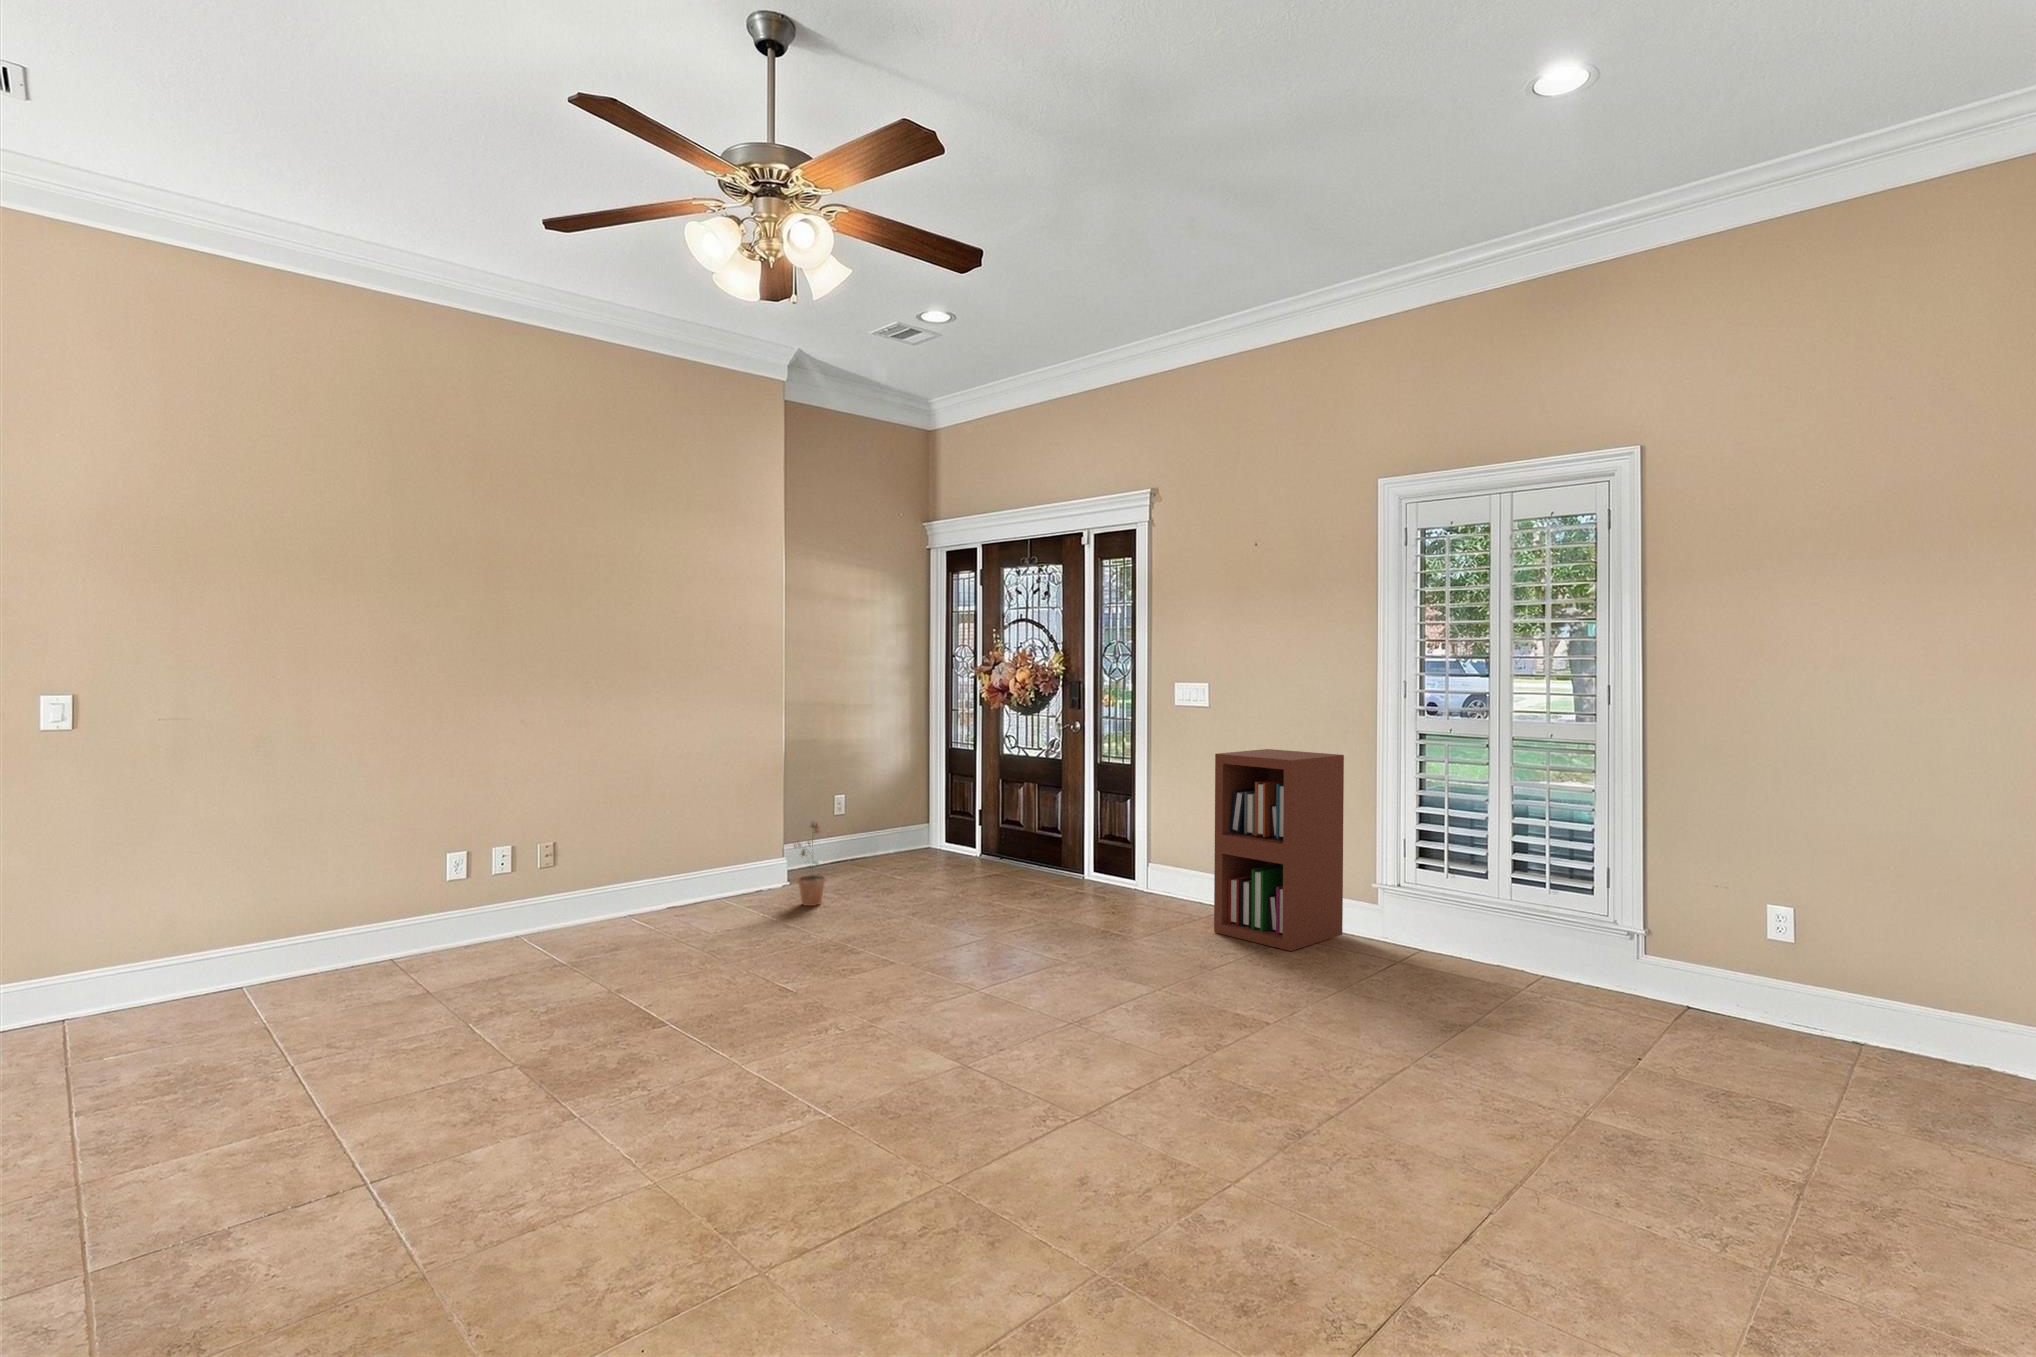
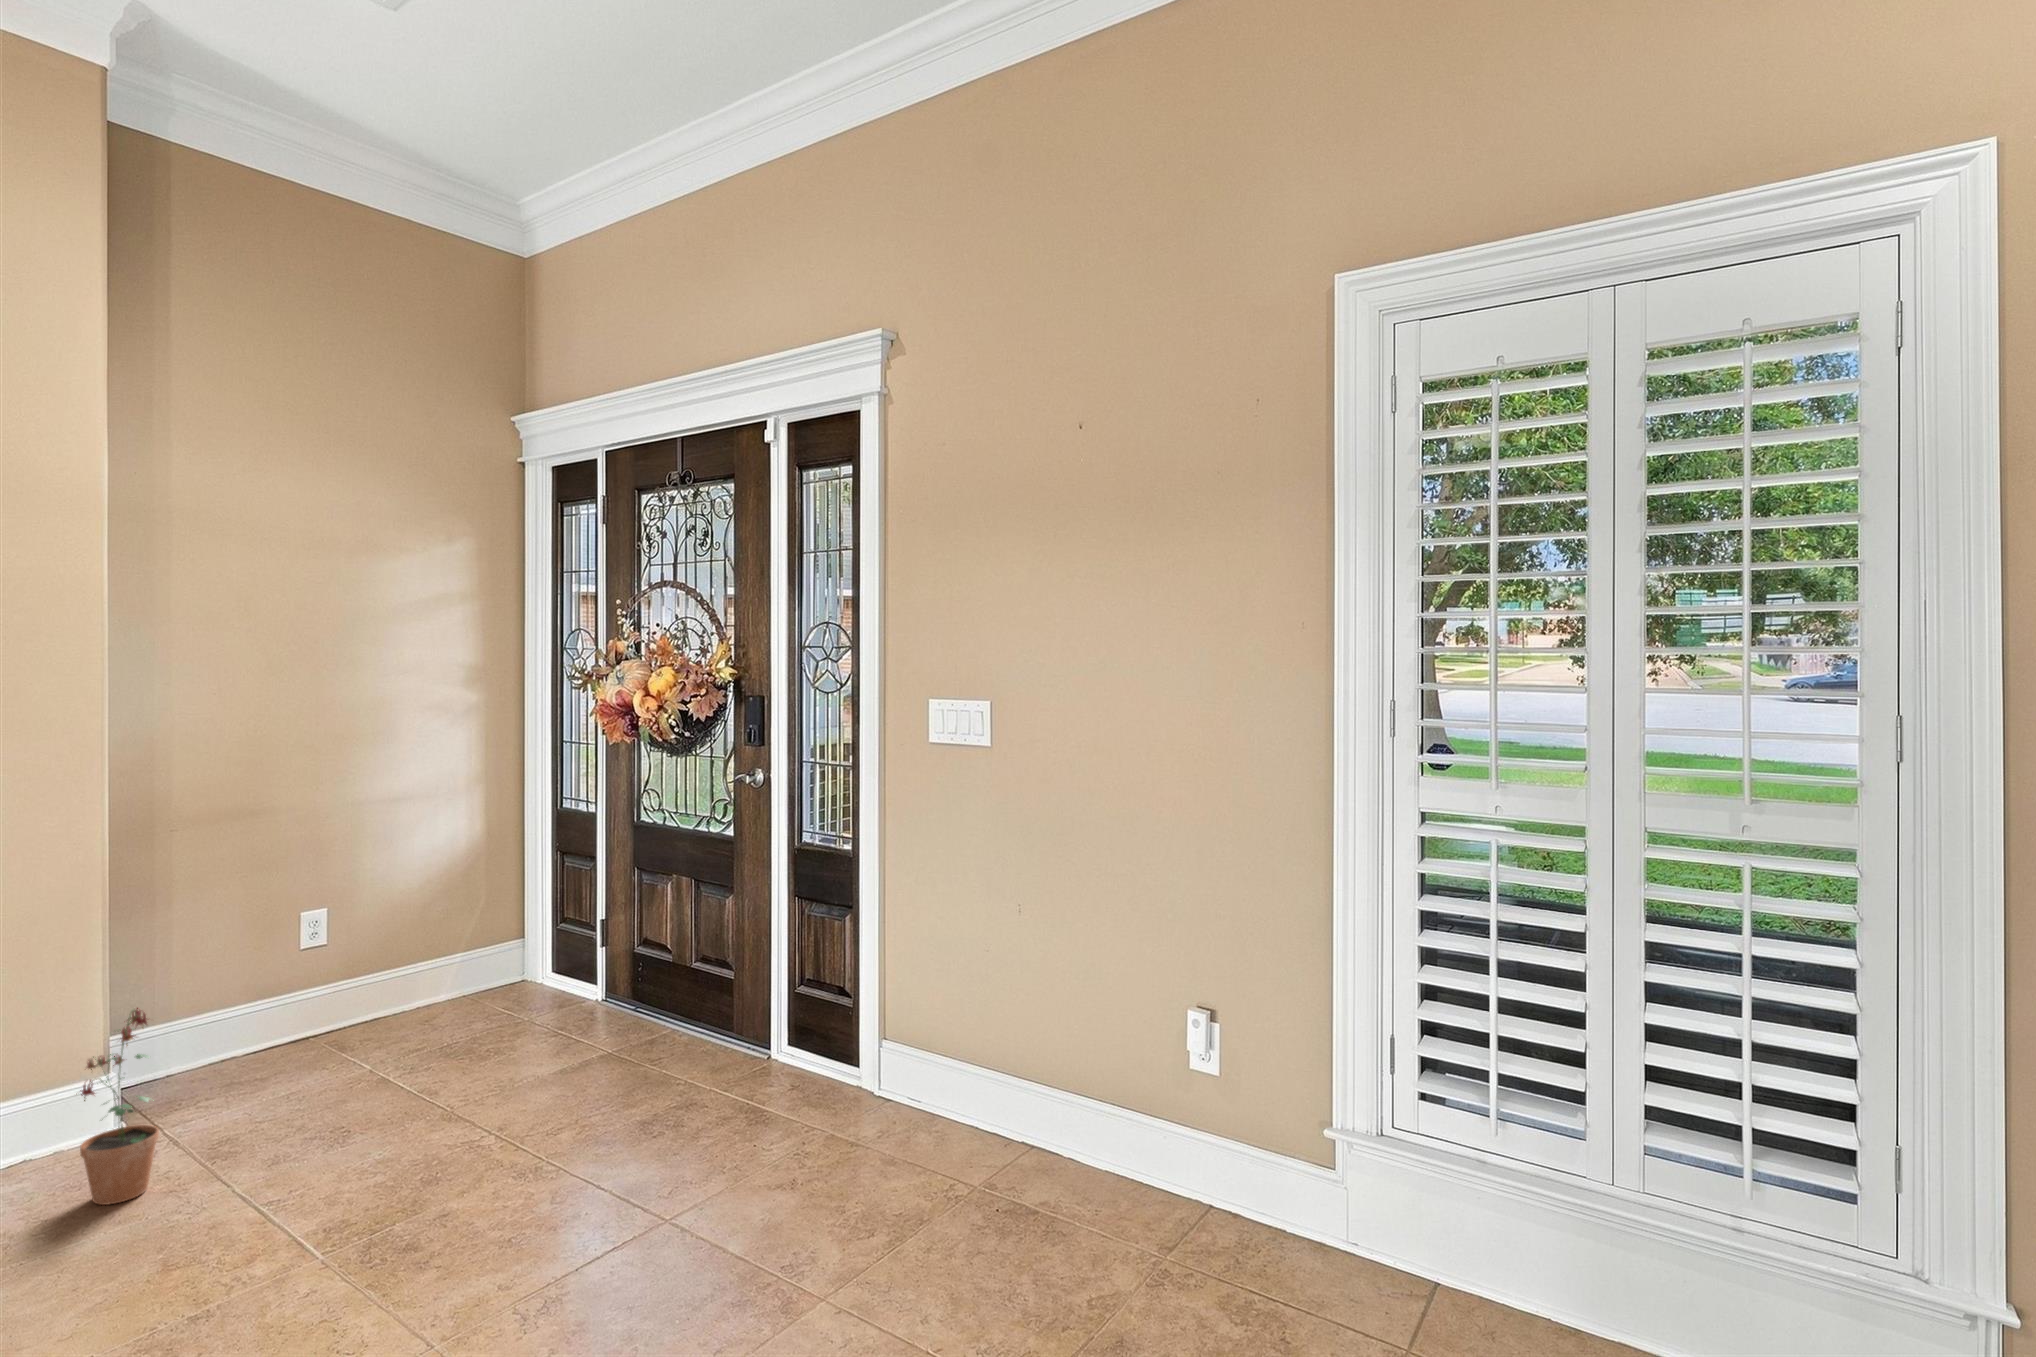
bookshelf: present [1214,749,1344,951] -> none [994,834,1261,1315]

